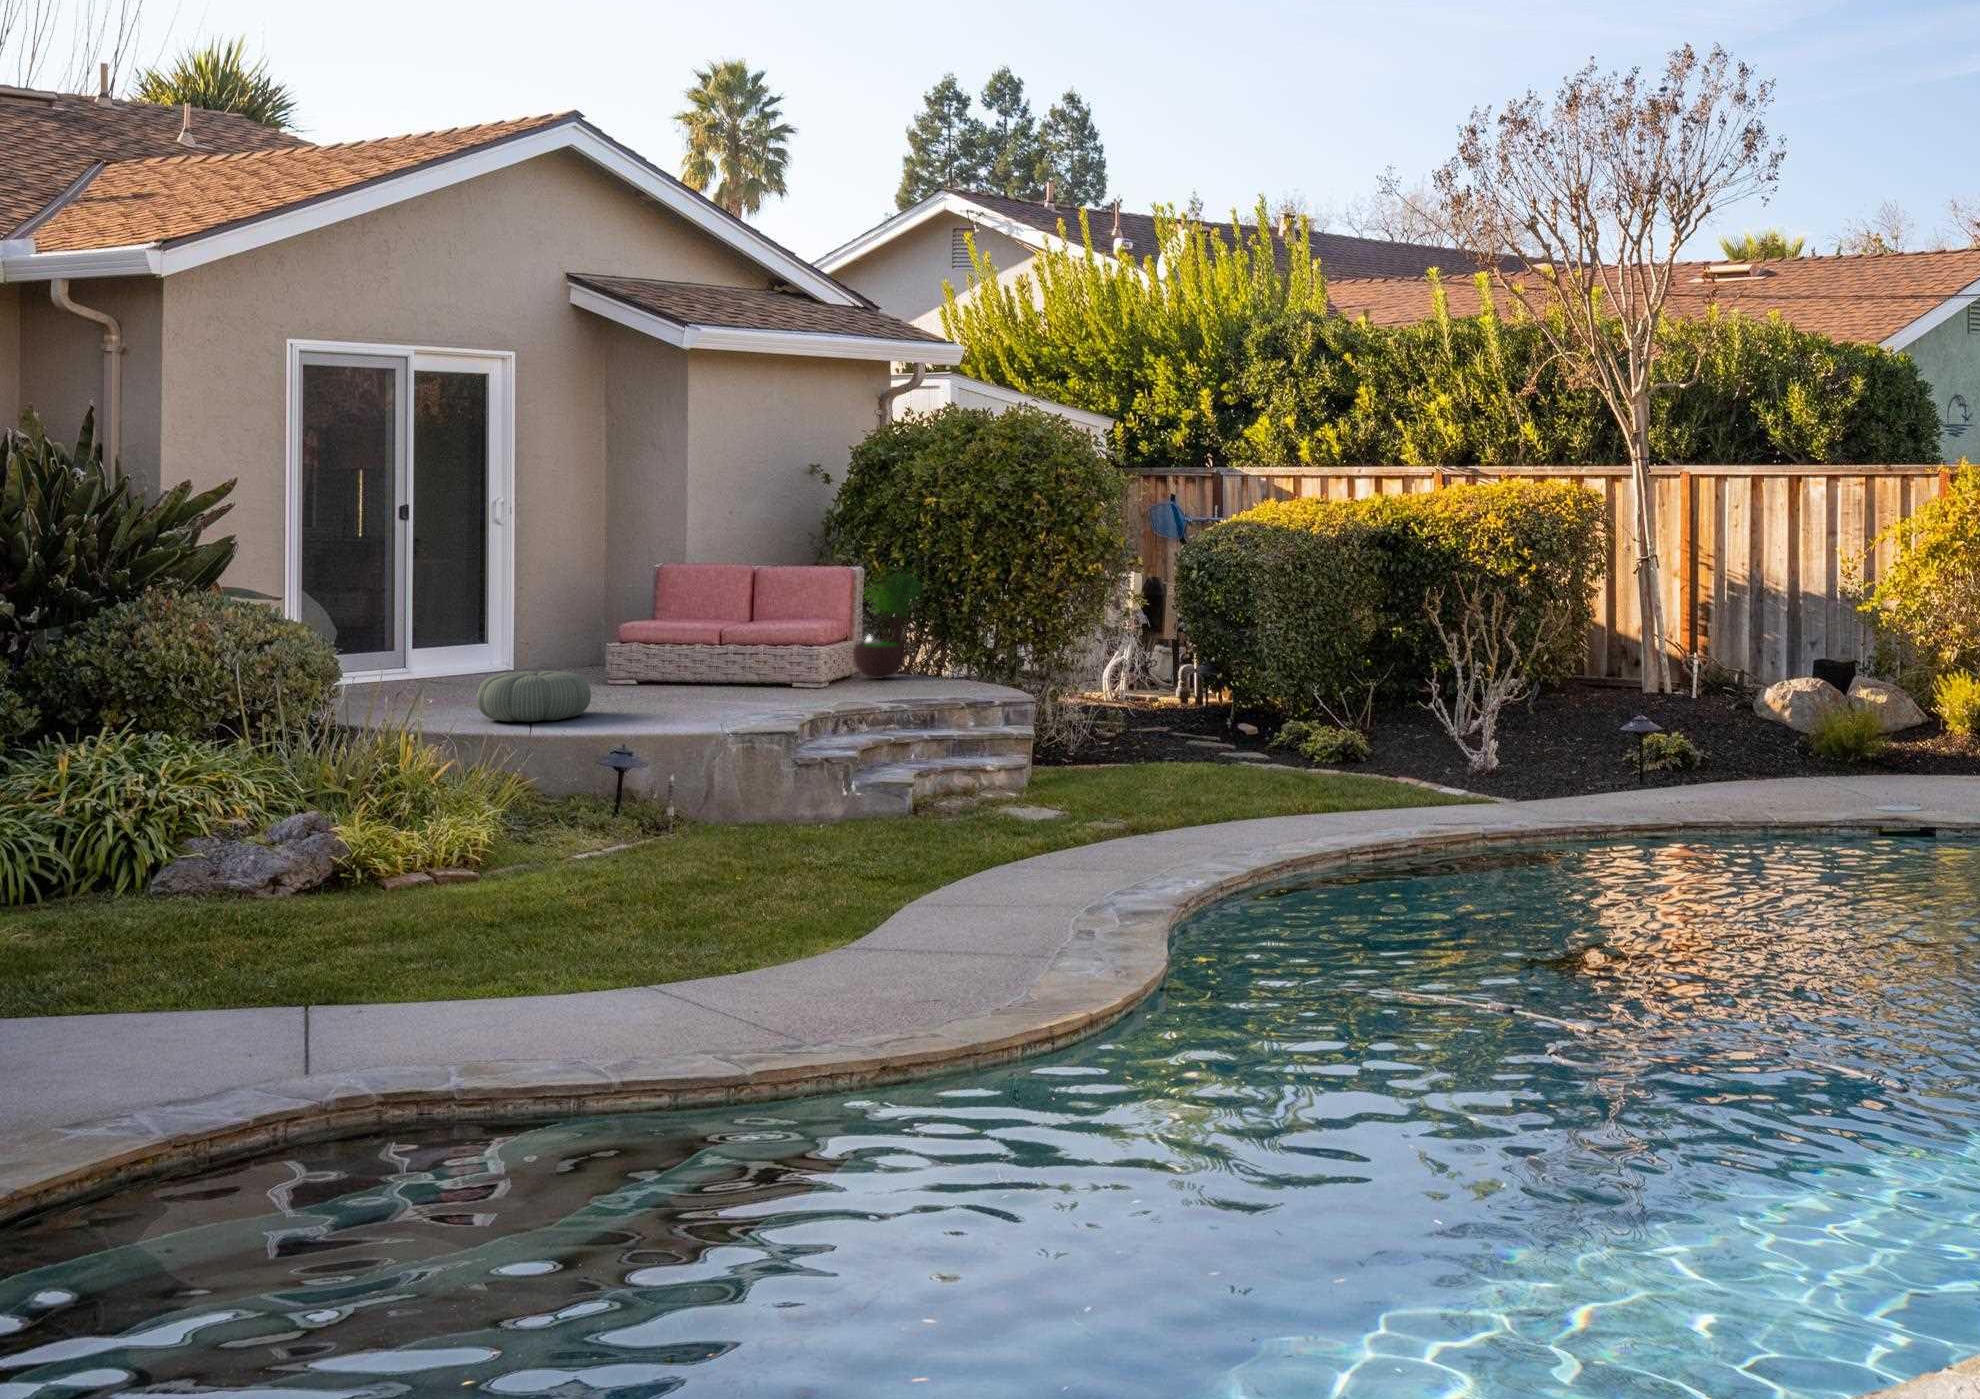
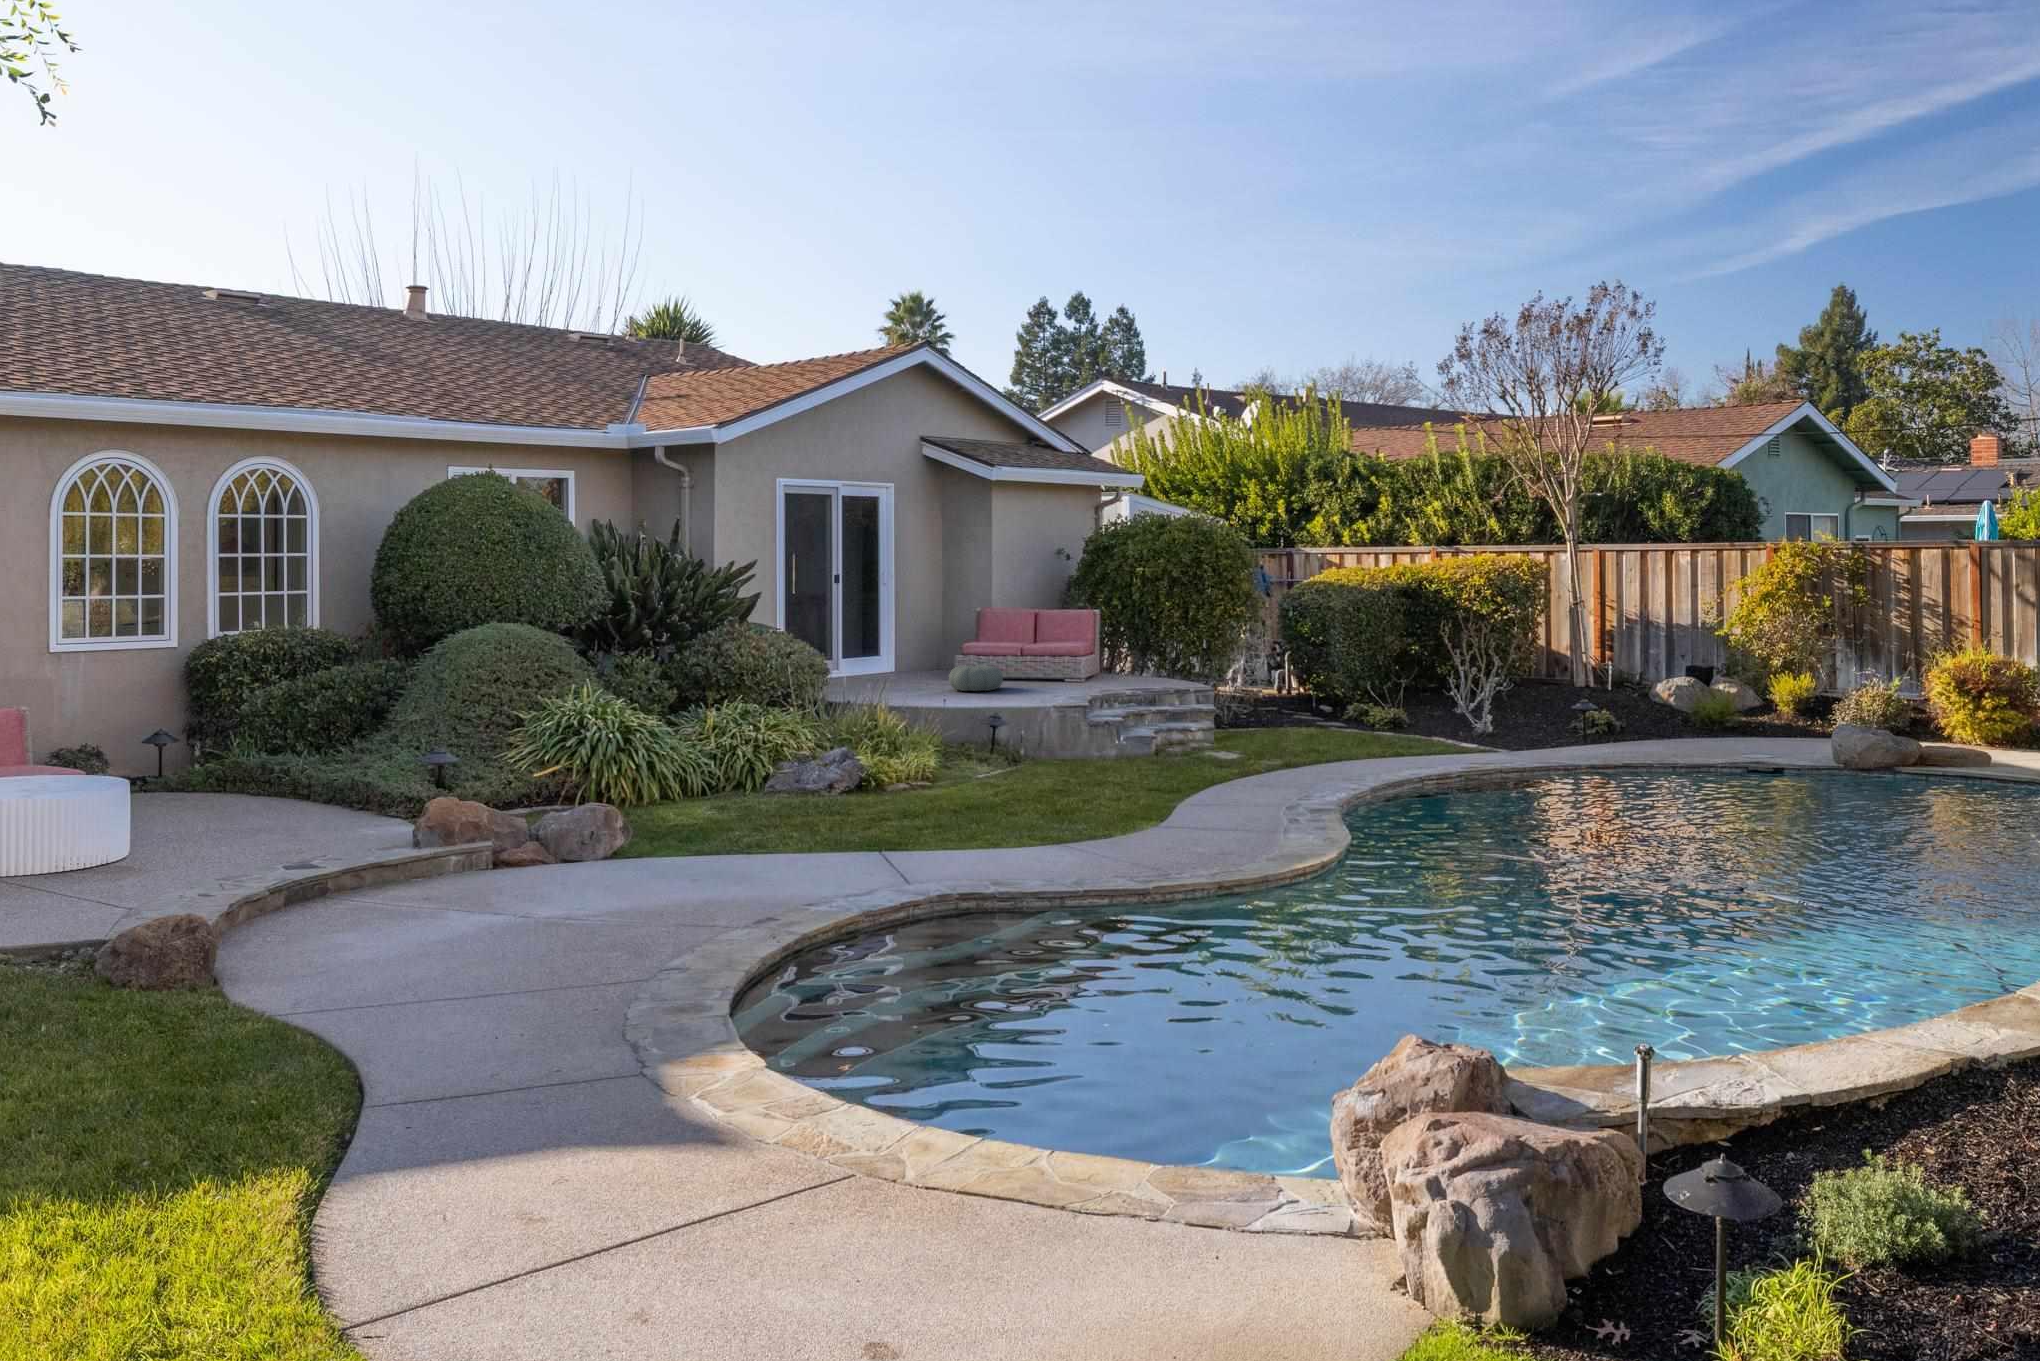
potted tree: present [853,570,919,679] -> none [1120,607,1158,672]

